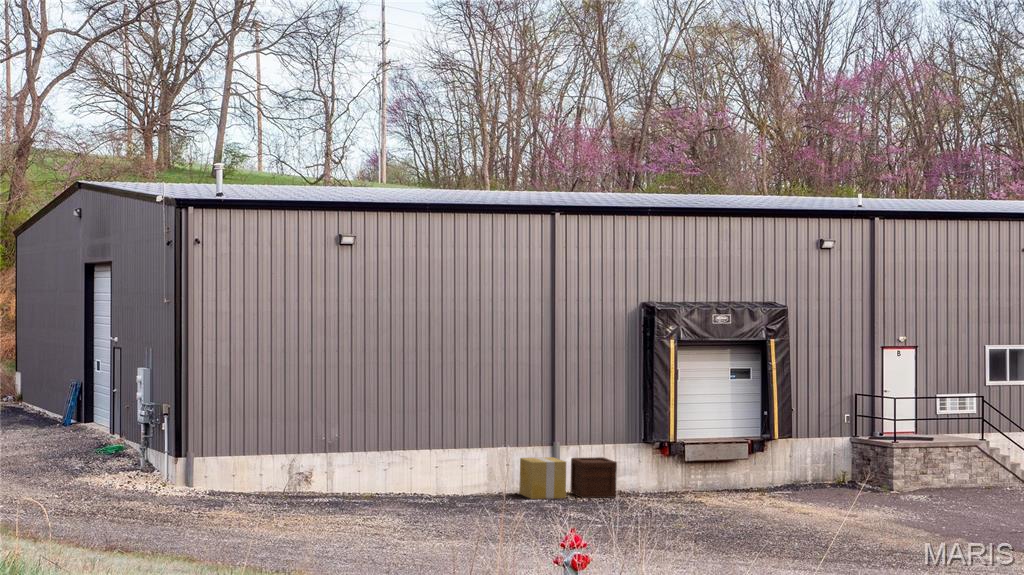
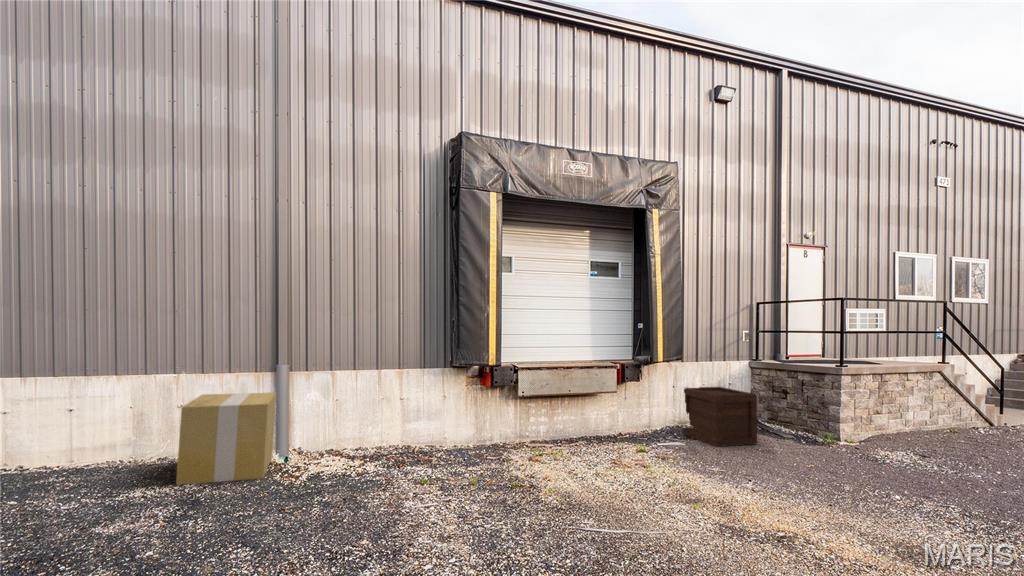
wooden crate: present [571,457,617,498] -> present [682,387,757,447]

